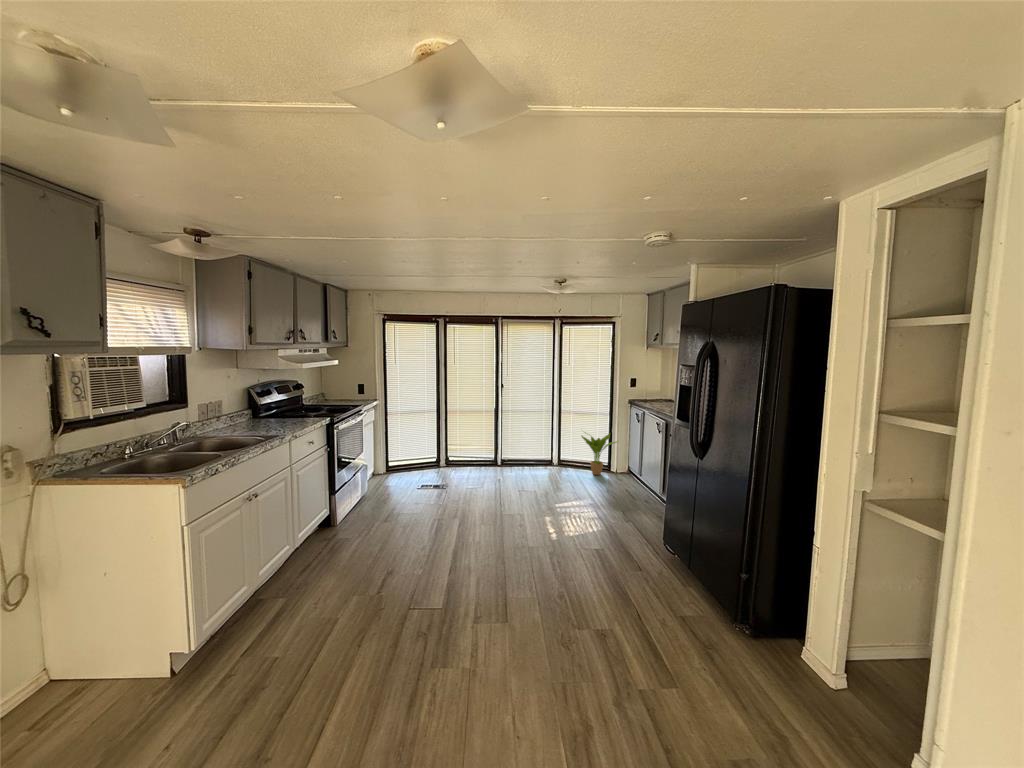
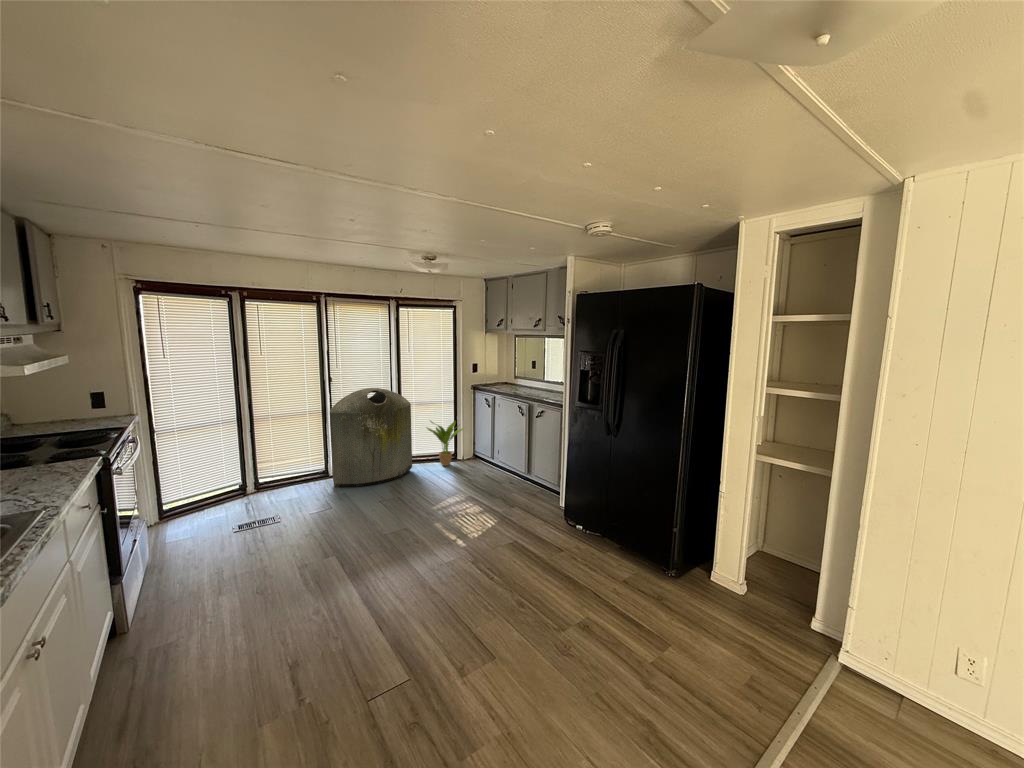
trash can: none [497,395,565,477] -> present [330,388,412,487]

